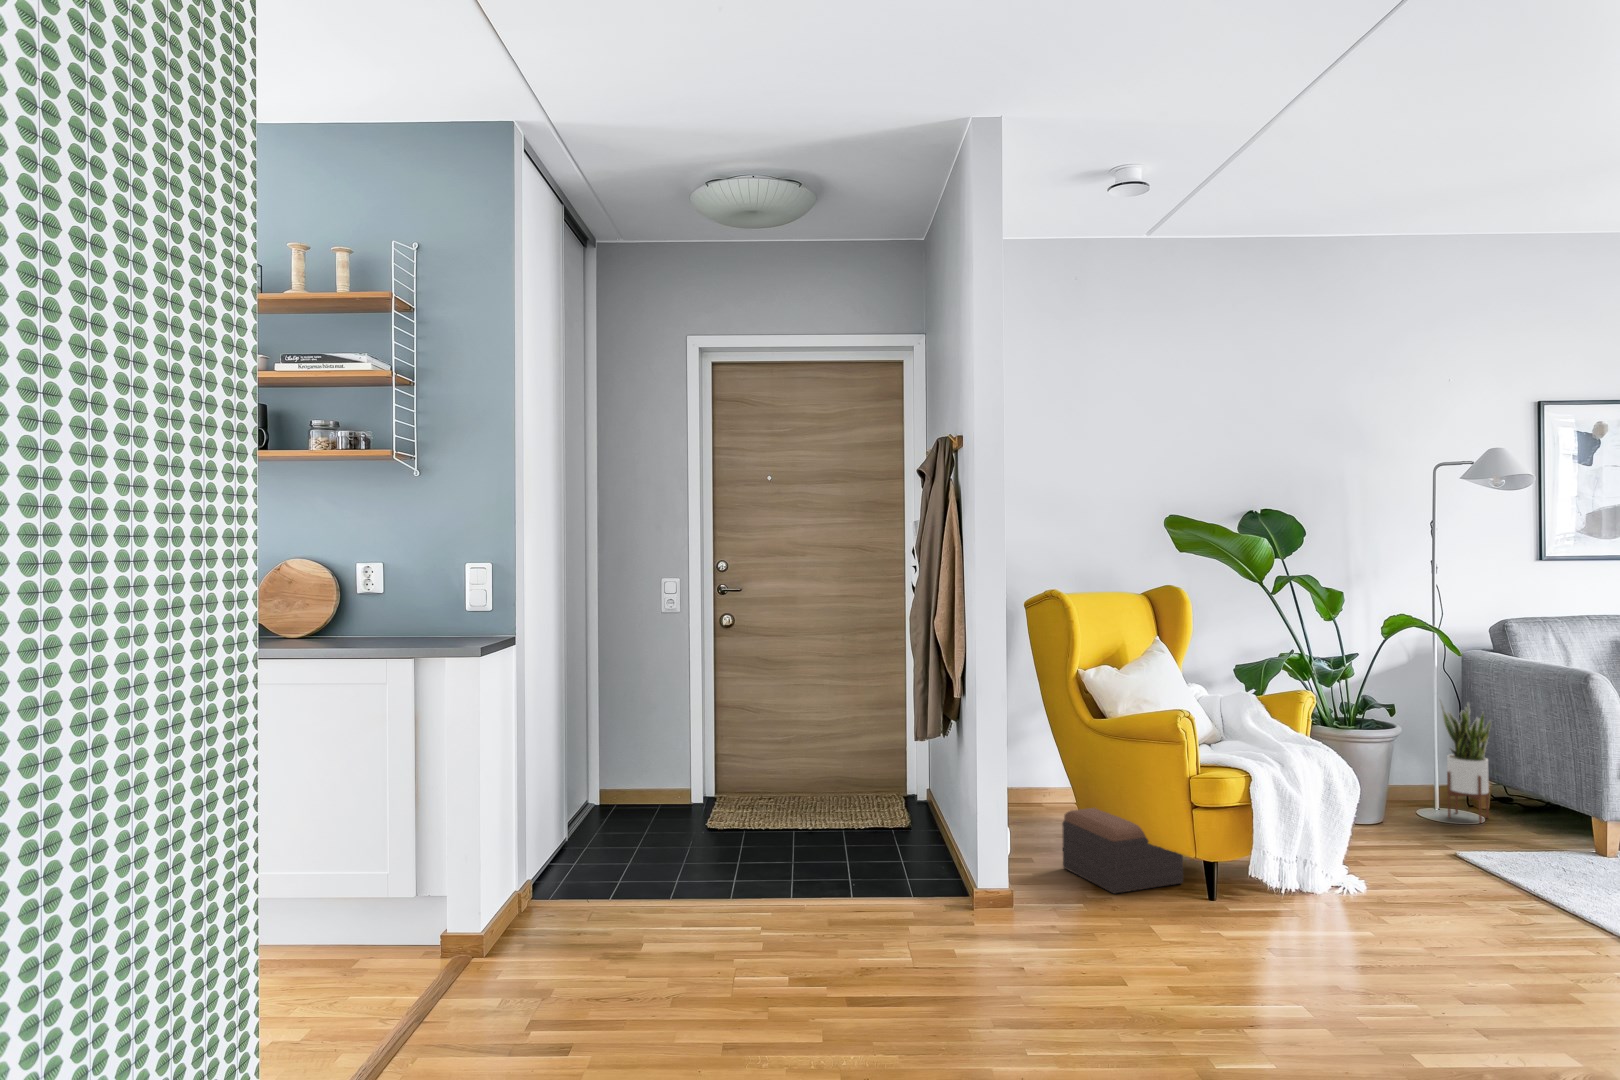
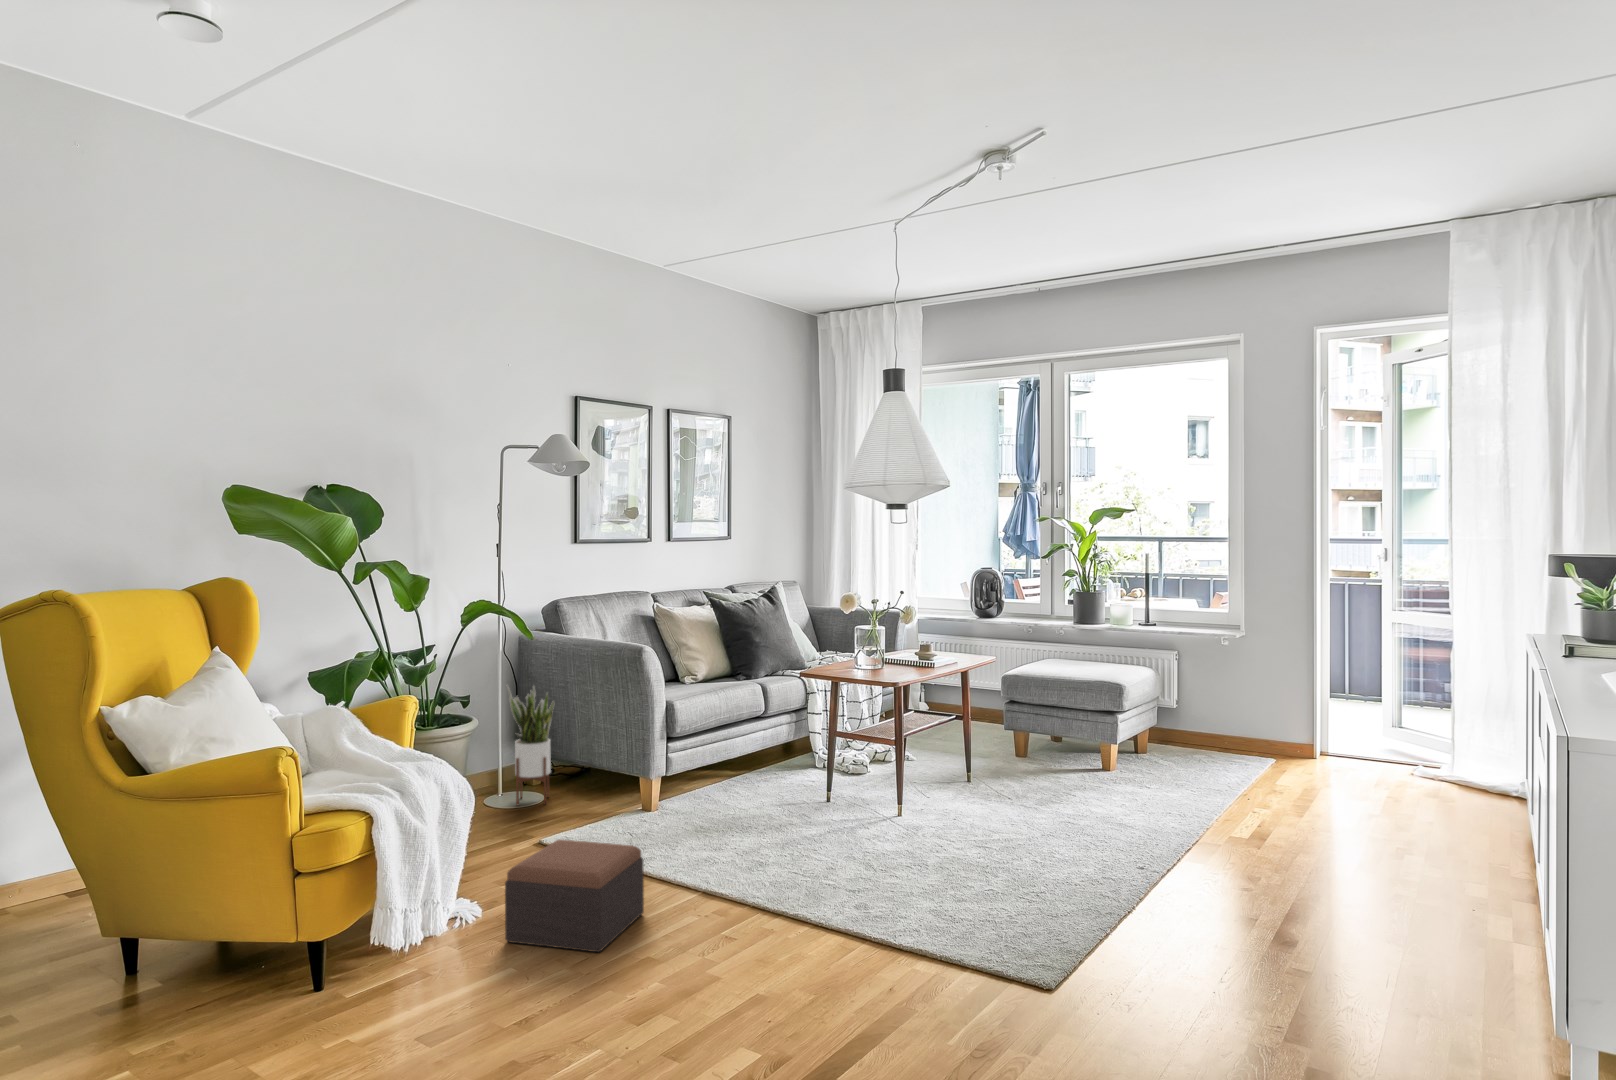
footstool: present [1062,808,1183,894] -> present [505,839,644,952]

